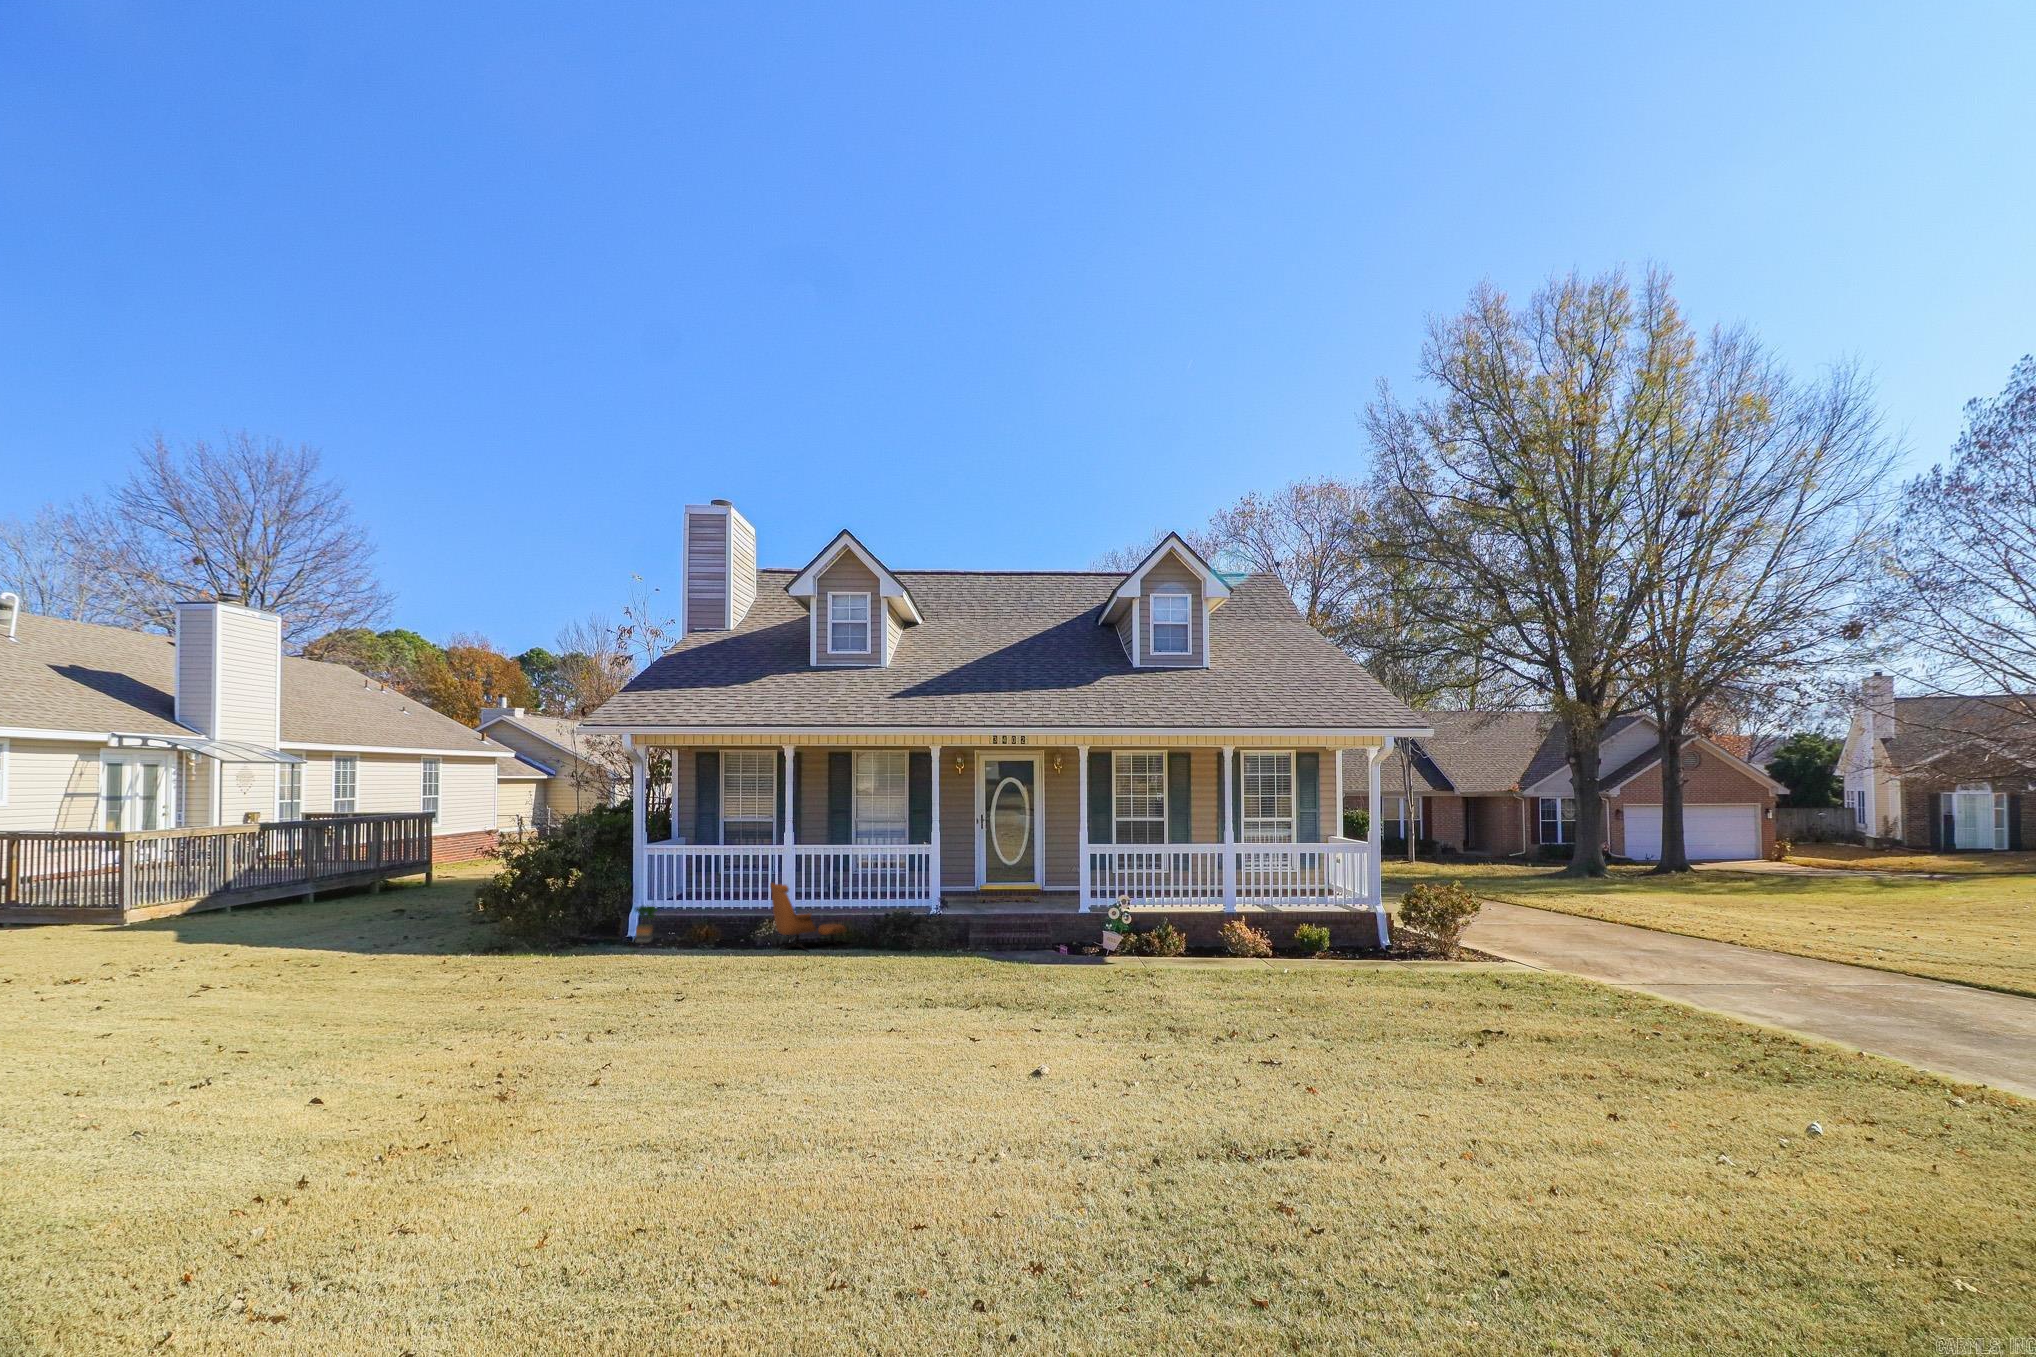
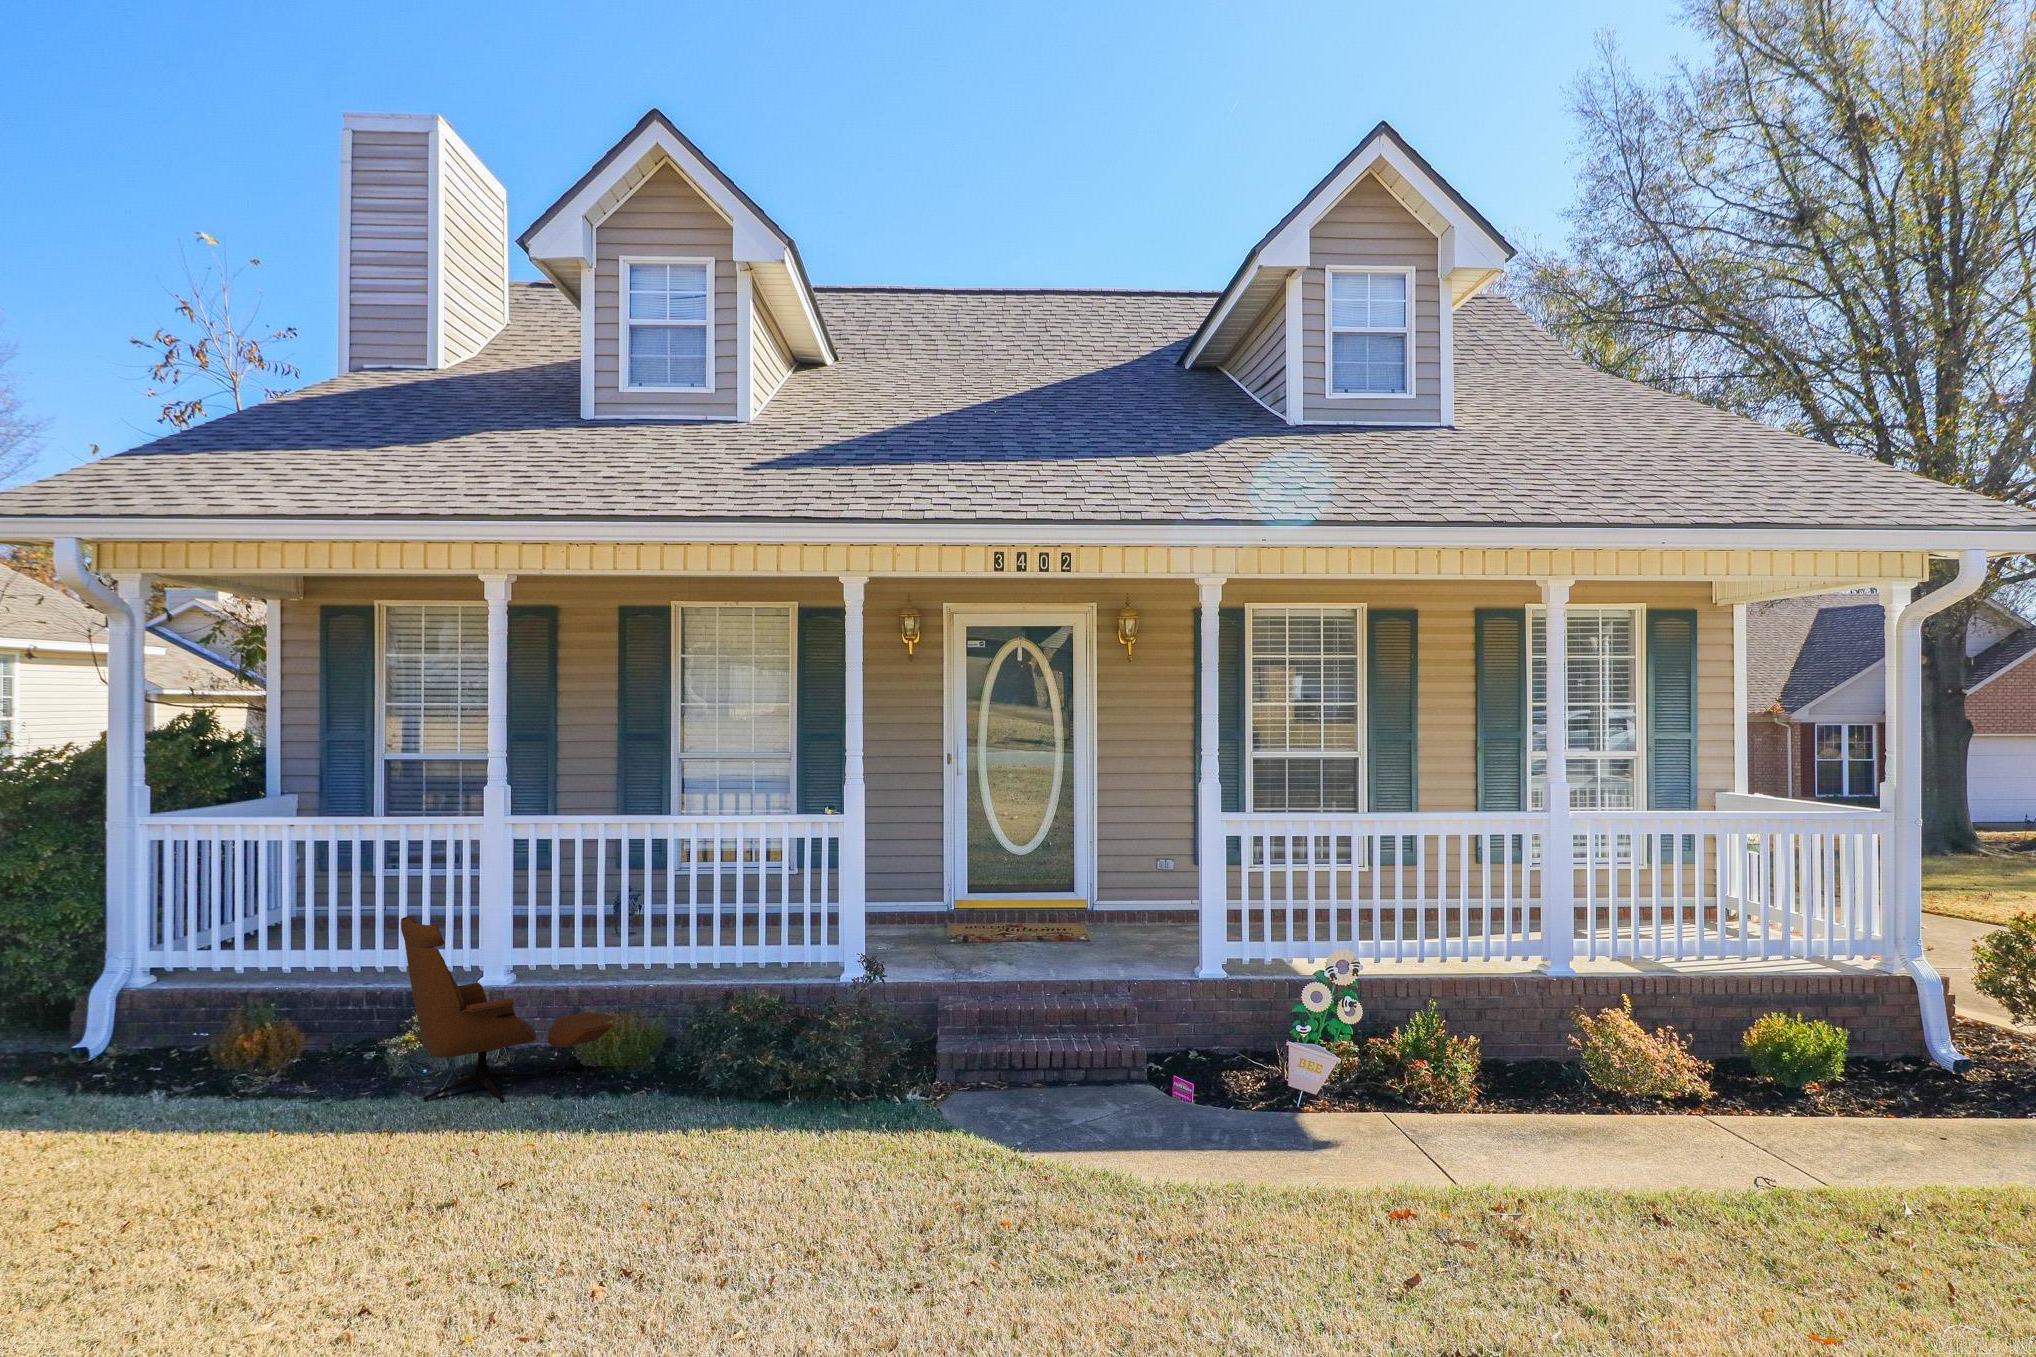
potted tree: present [635,906,657,942] -> none [77,970,150,1068]

